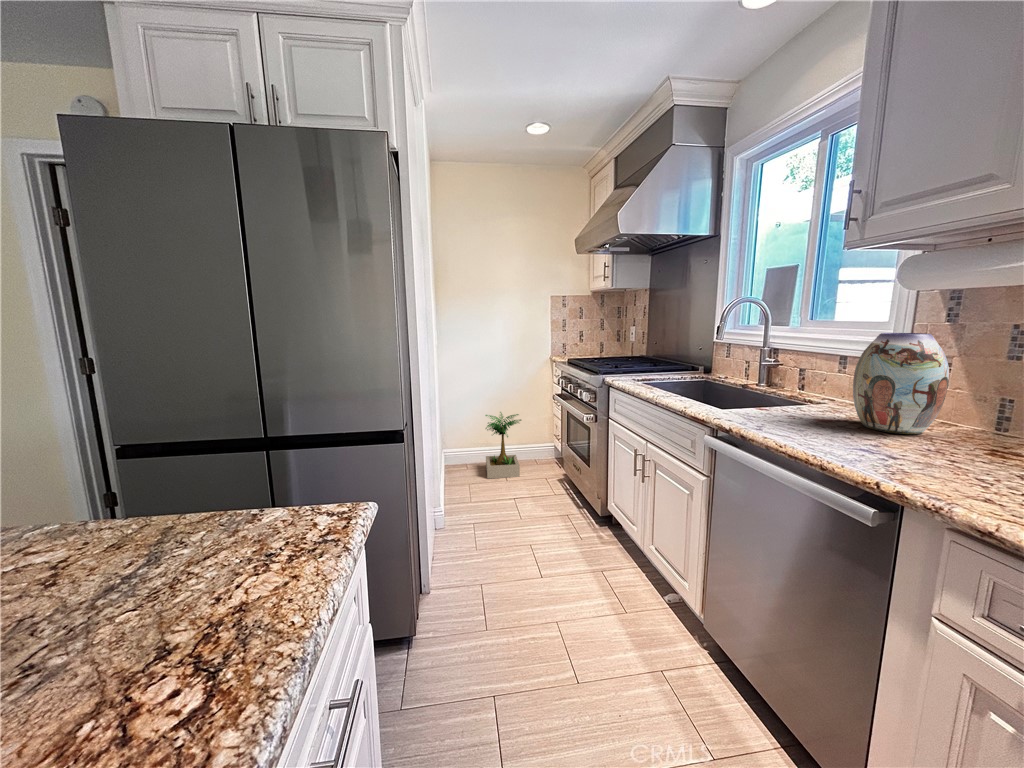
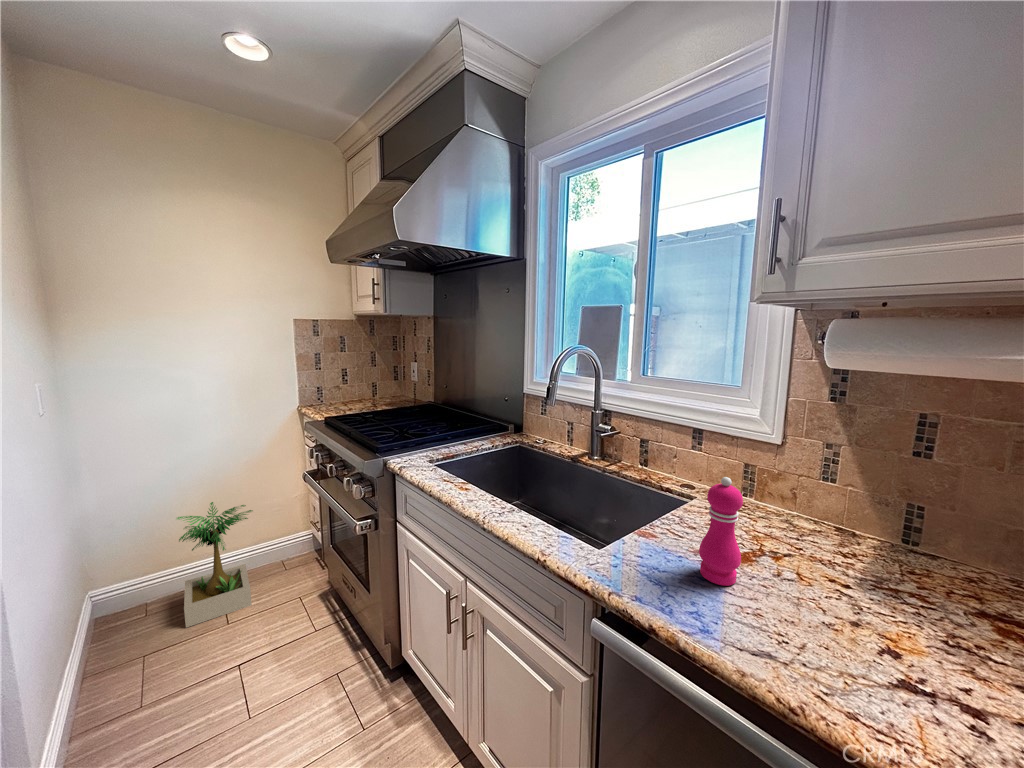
vase: present [853,333,949,434] -> none [775,426,905,584]
pepper mill: none [780,359,809,423] -> present [699,477,743,586]

